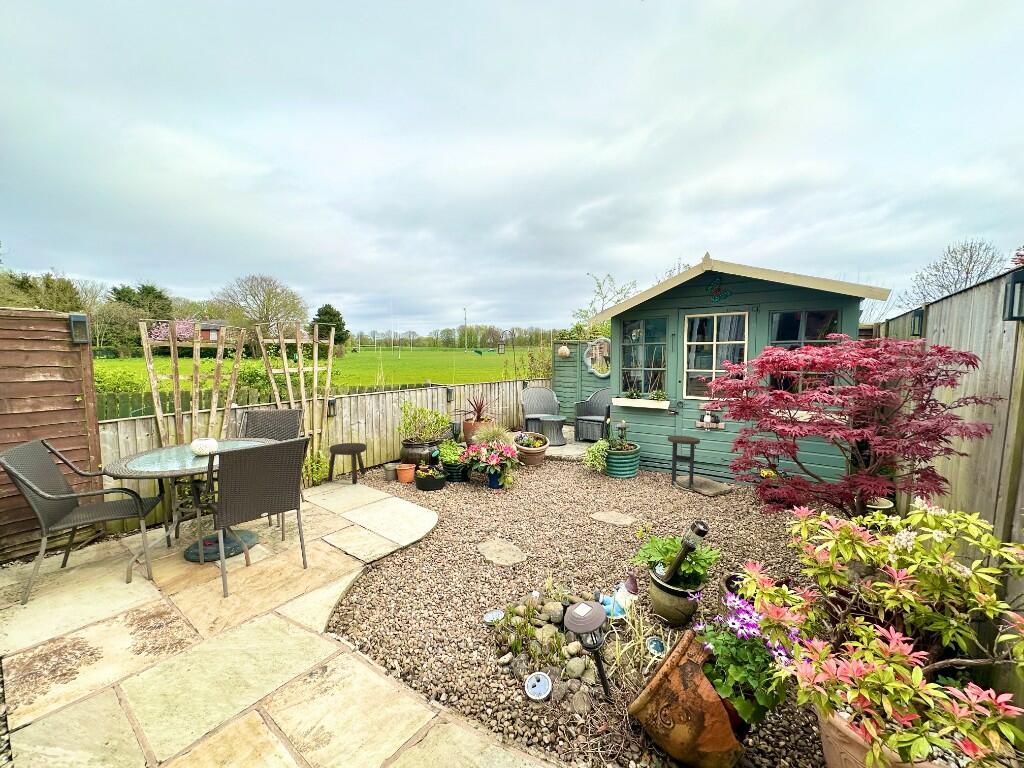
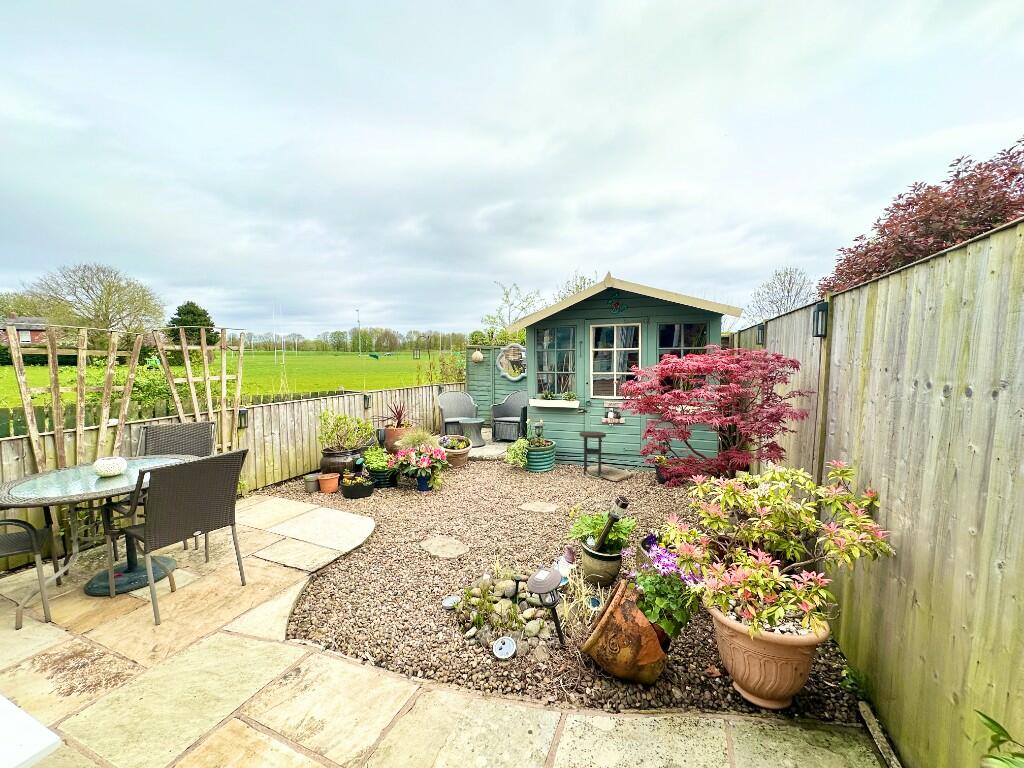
stool: present [328,443,366,484] -> none [242,455,287,498]

